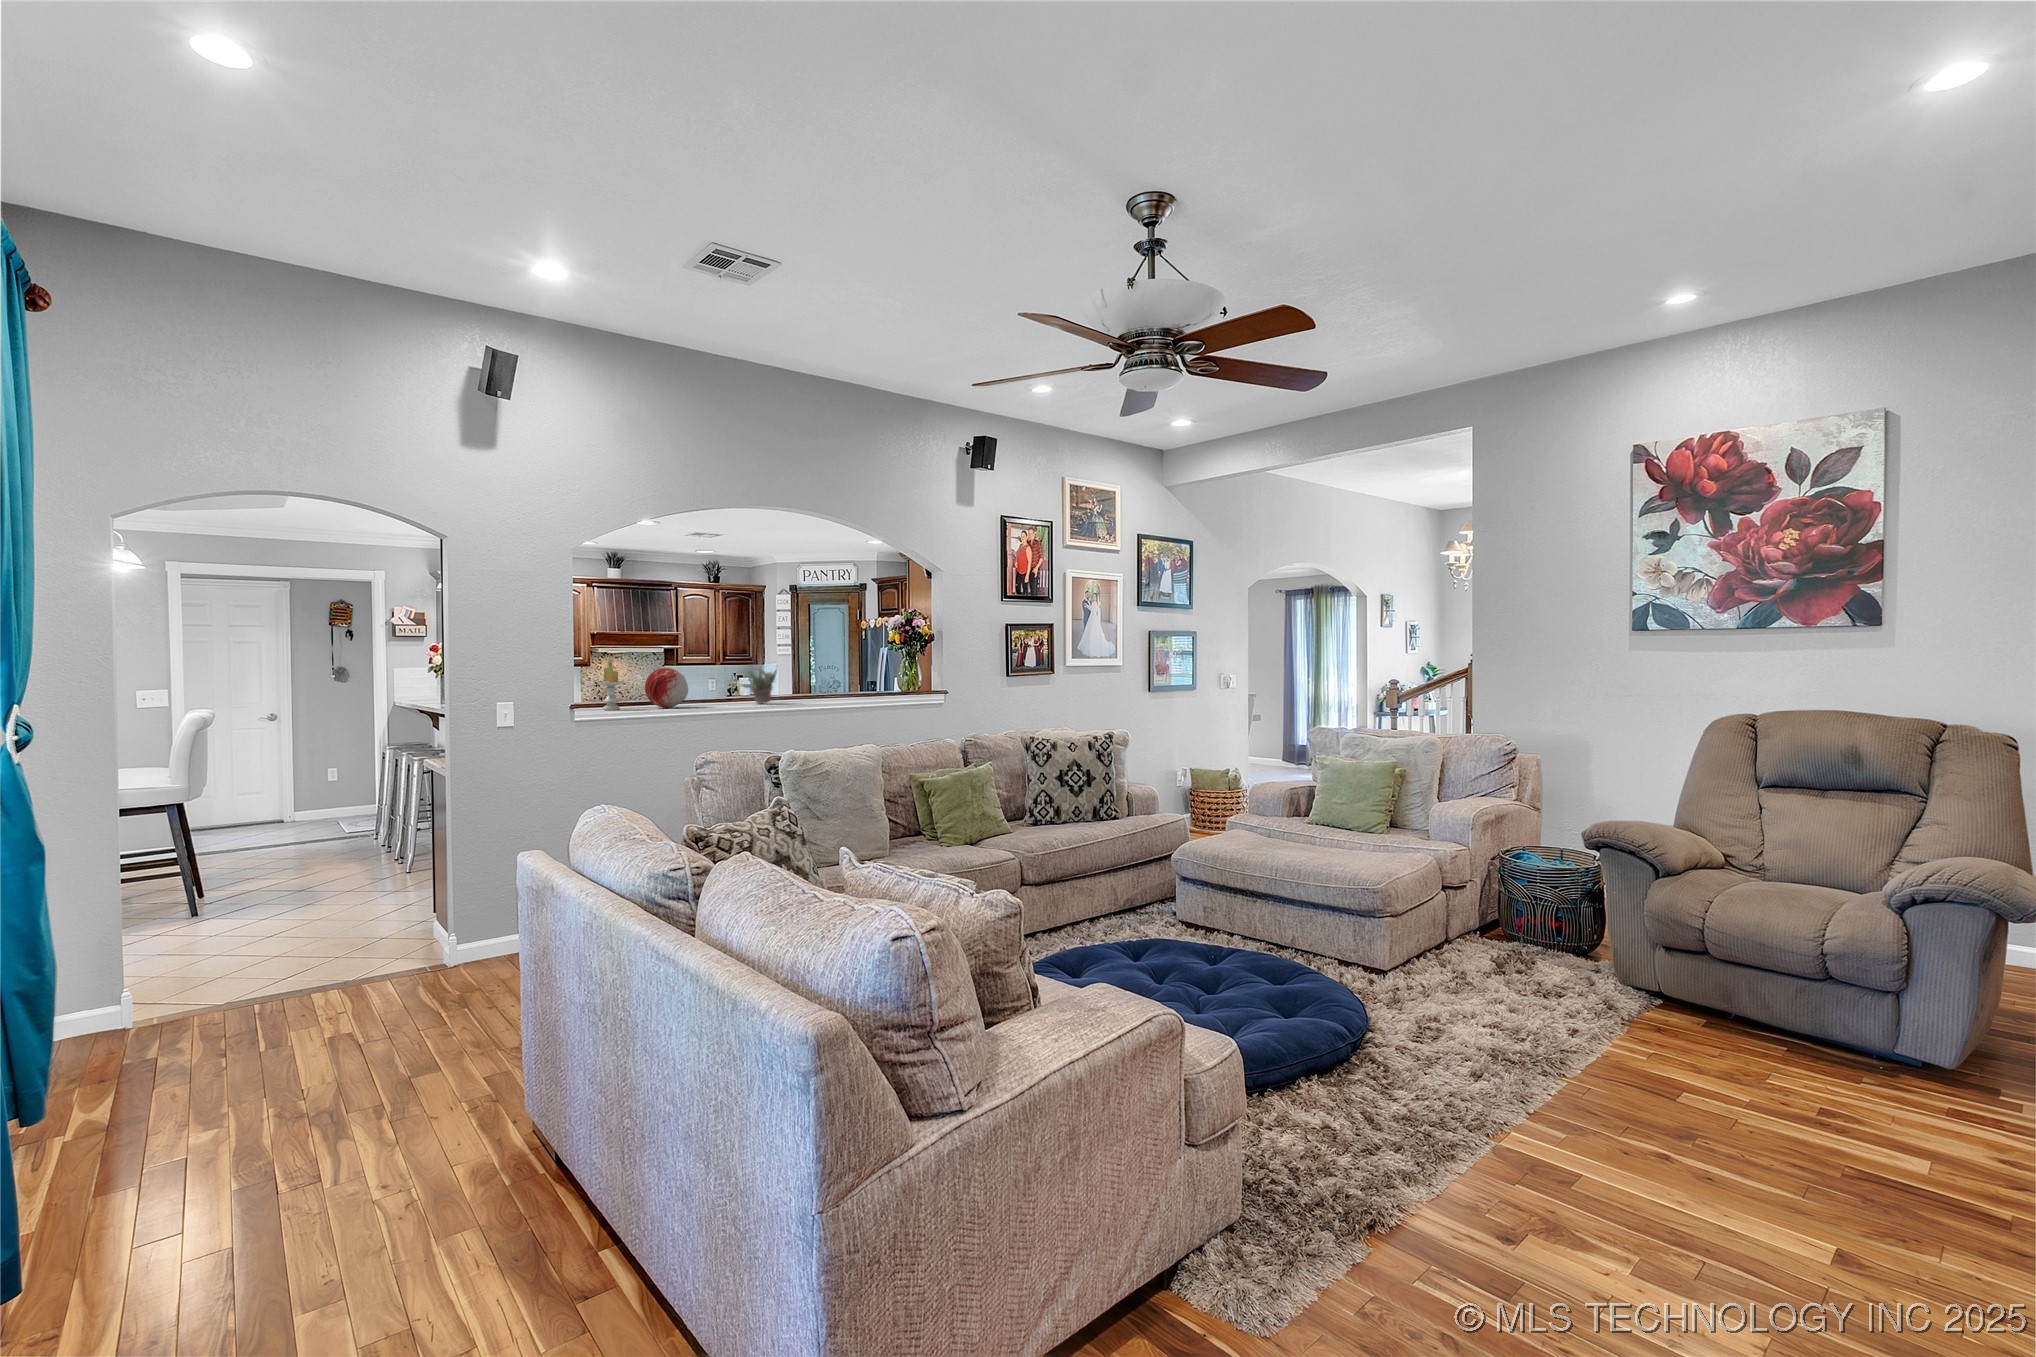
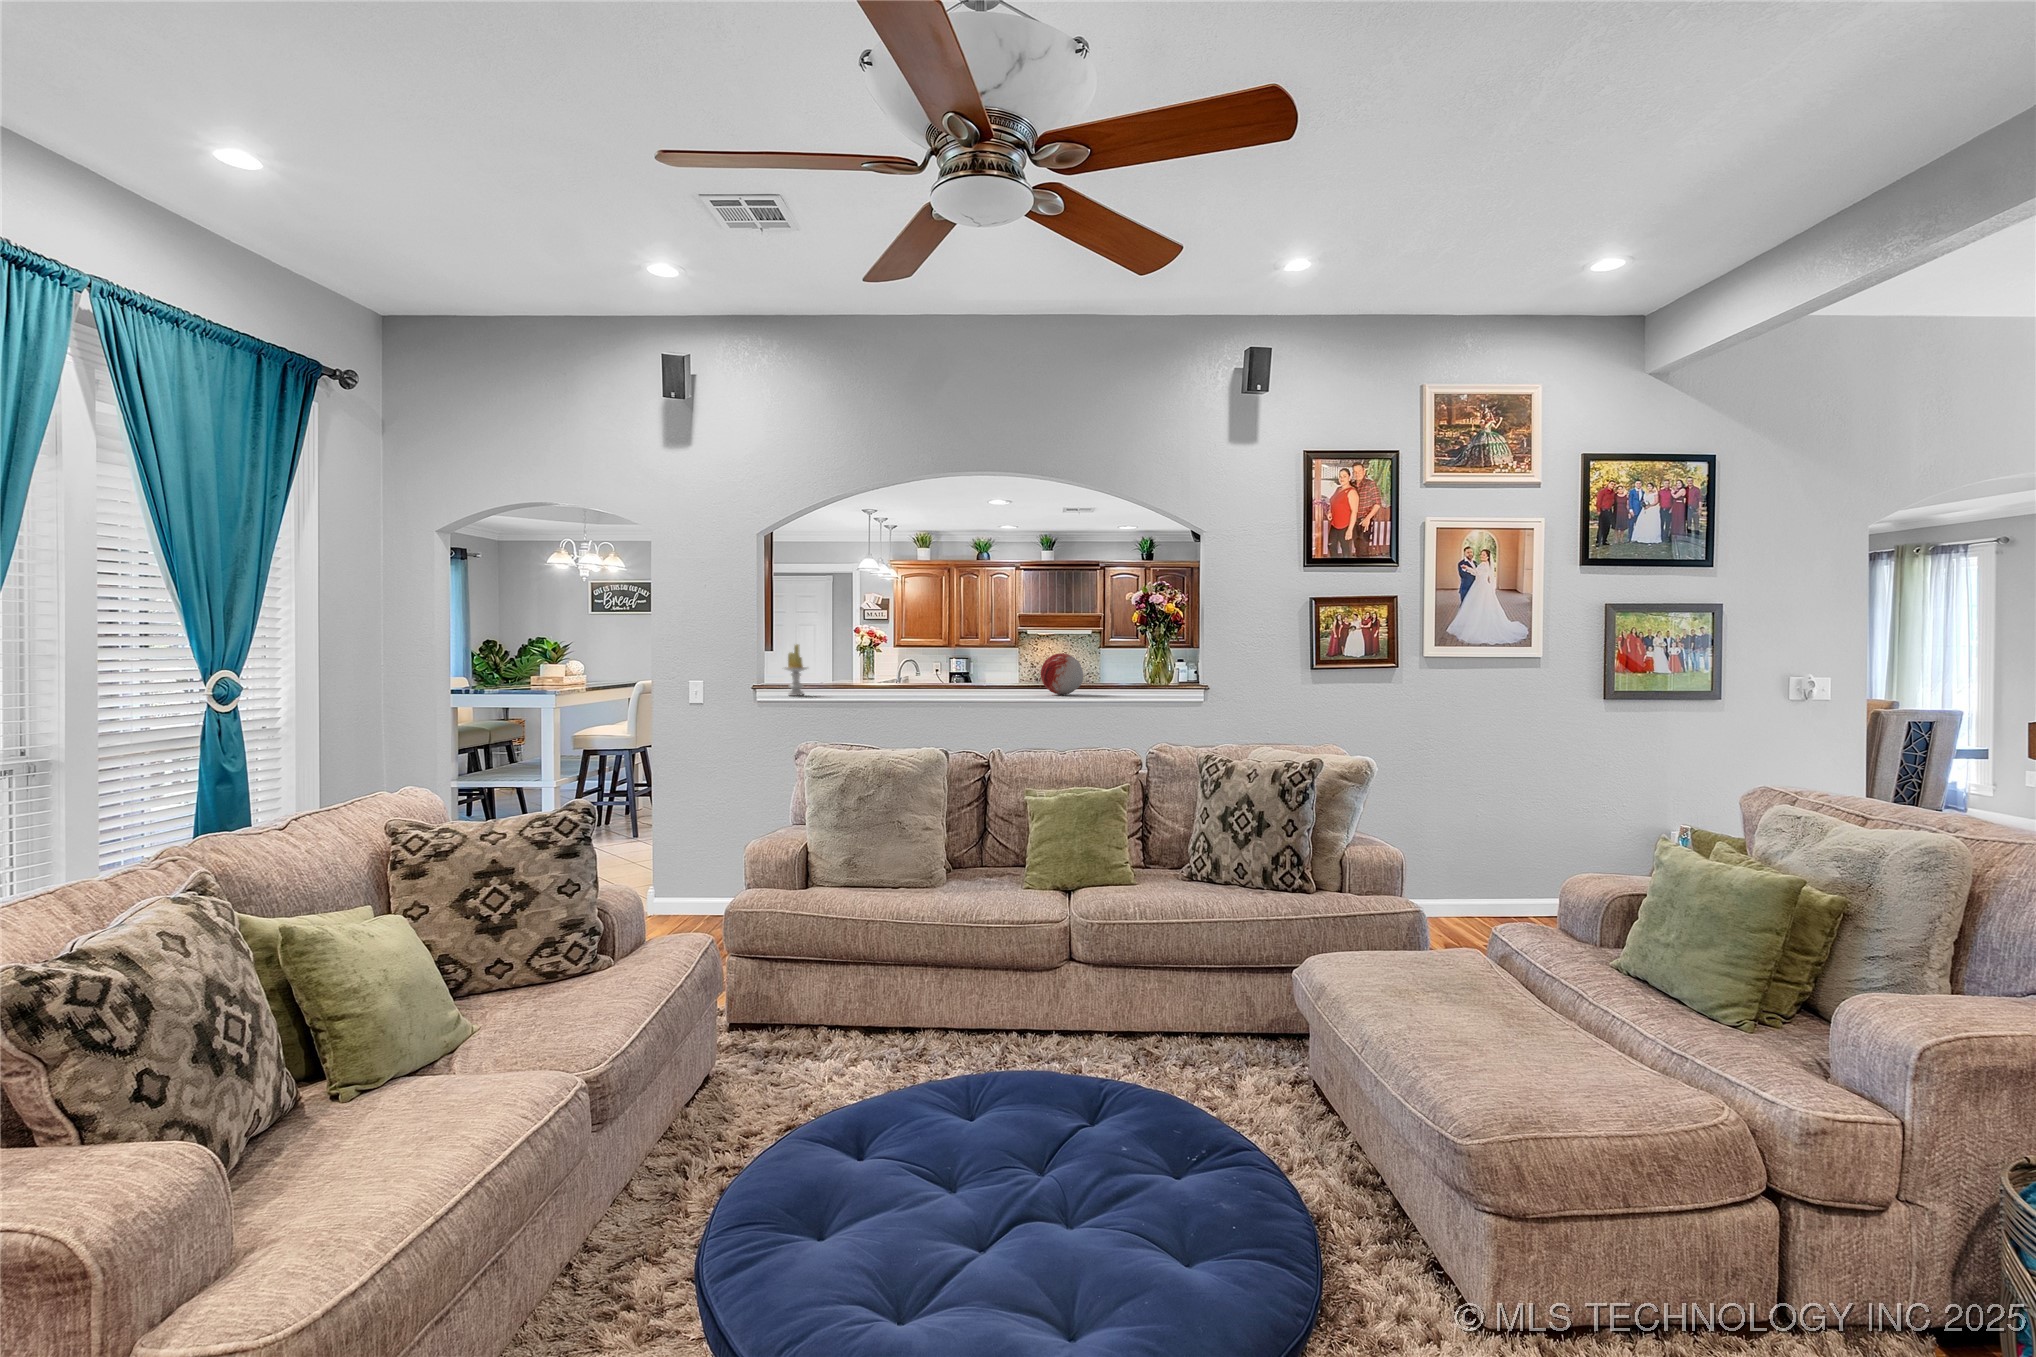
succulent plant: present [741,663,777,704] -> none [921,644,971,695]
decorative orb: present [645,668,688,708] -> present [1041,653,1083,695]

